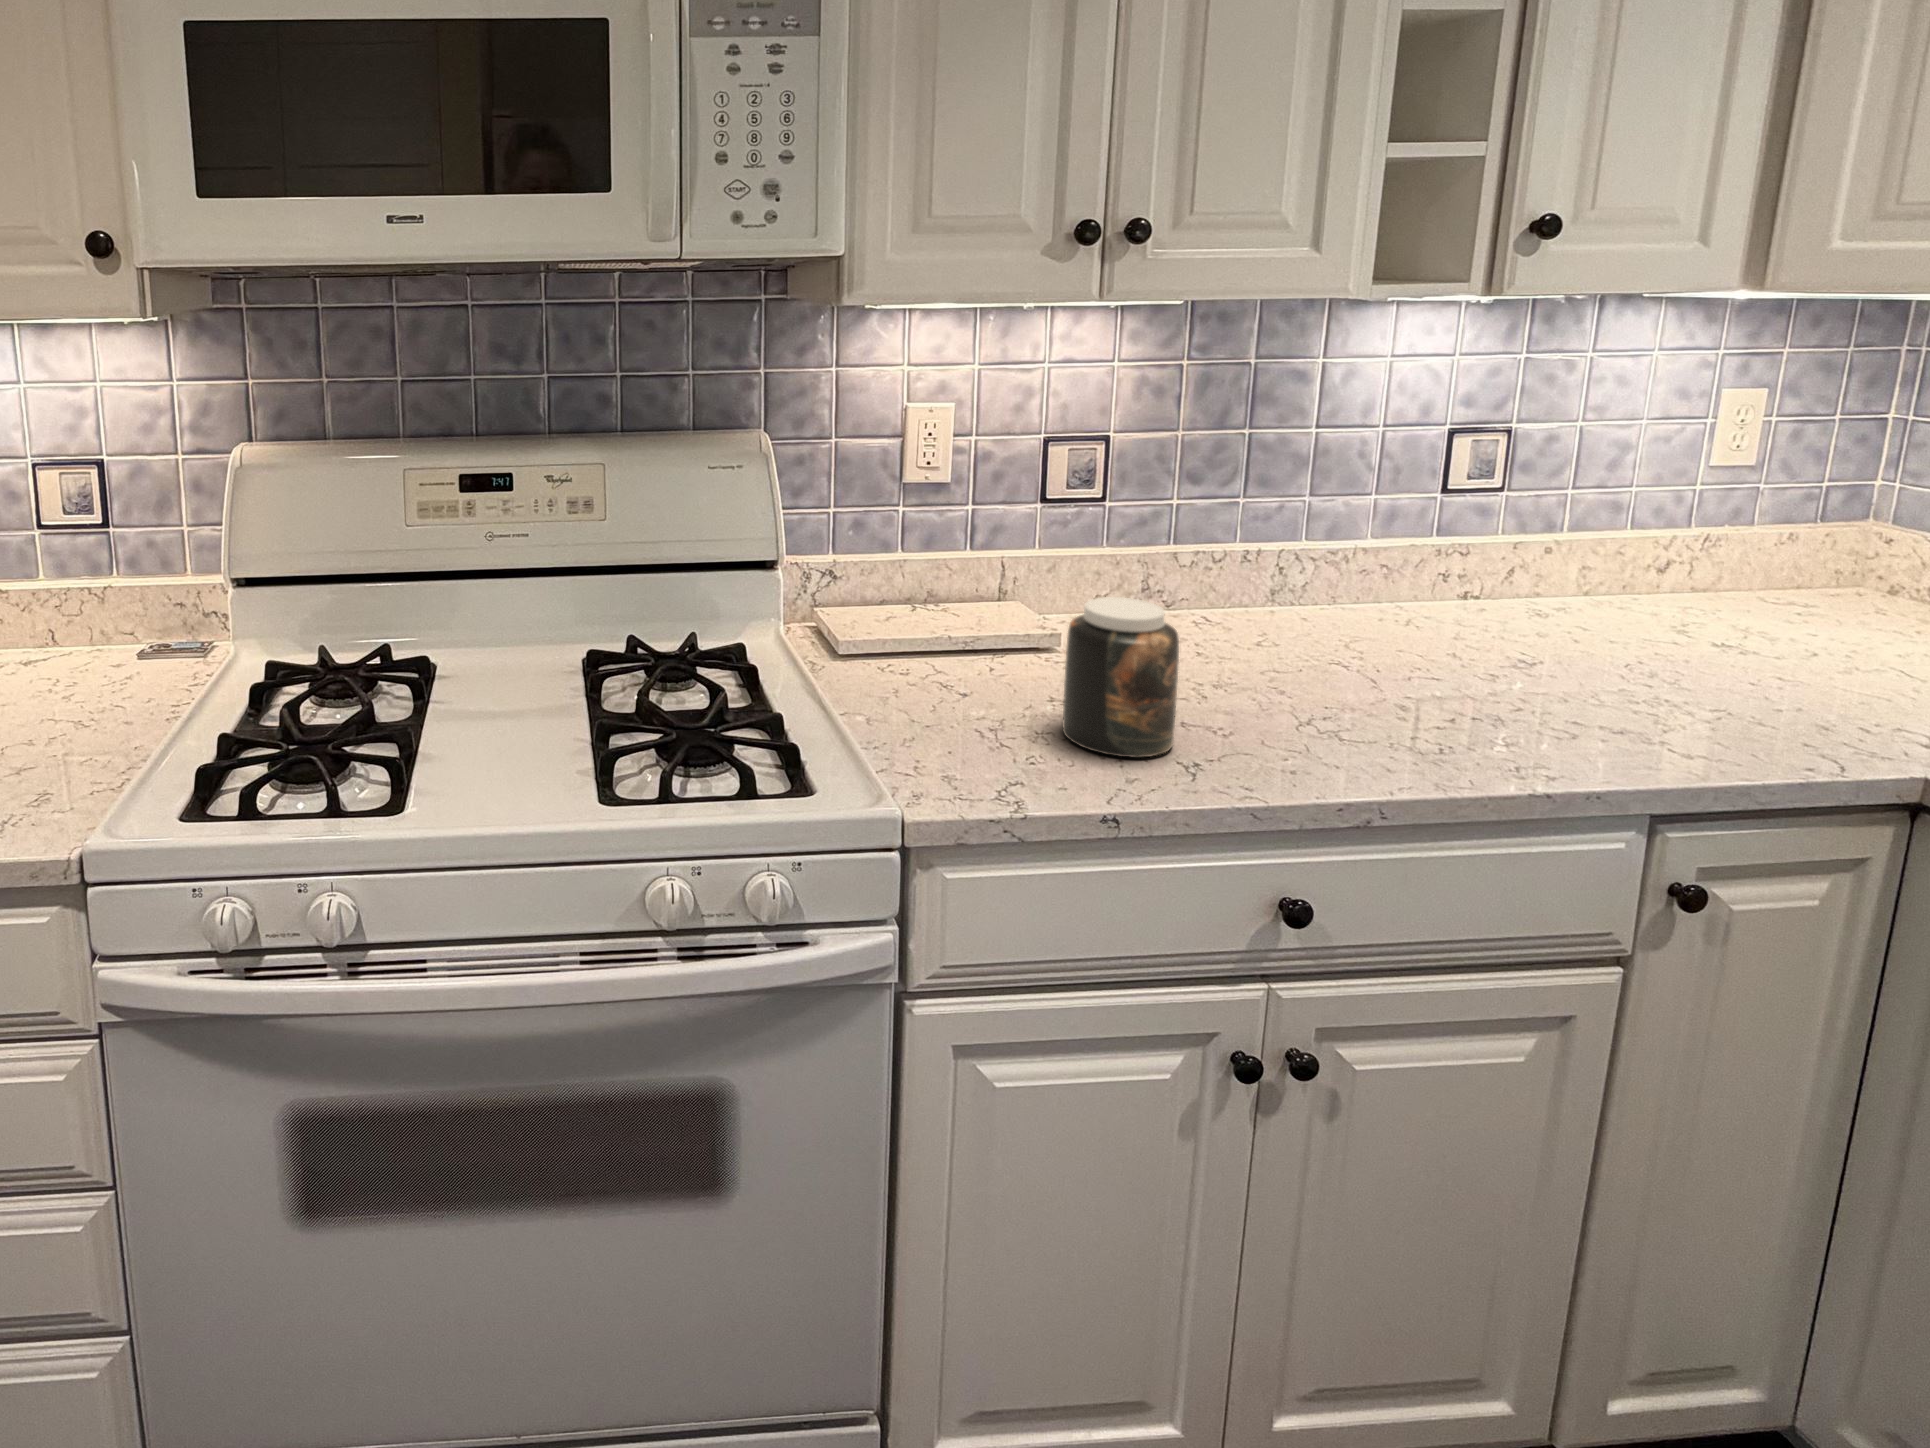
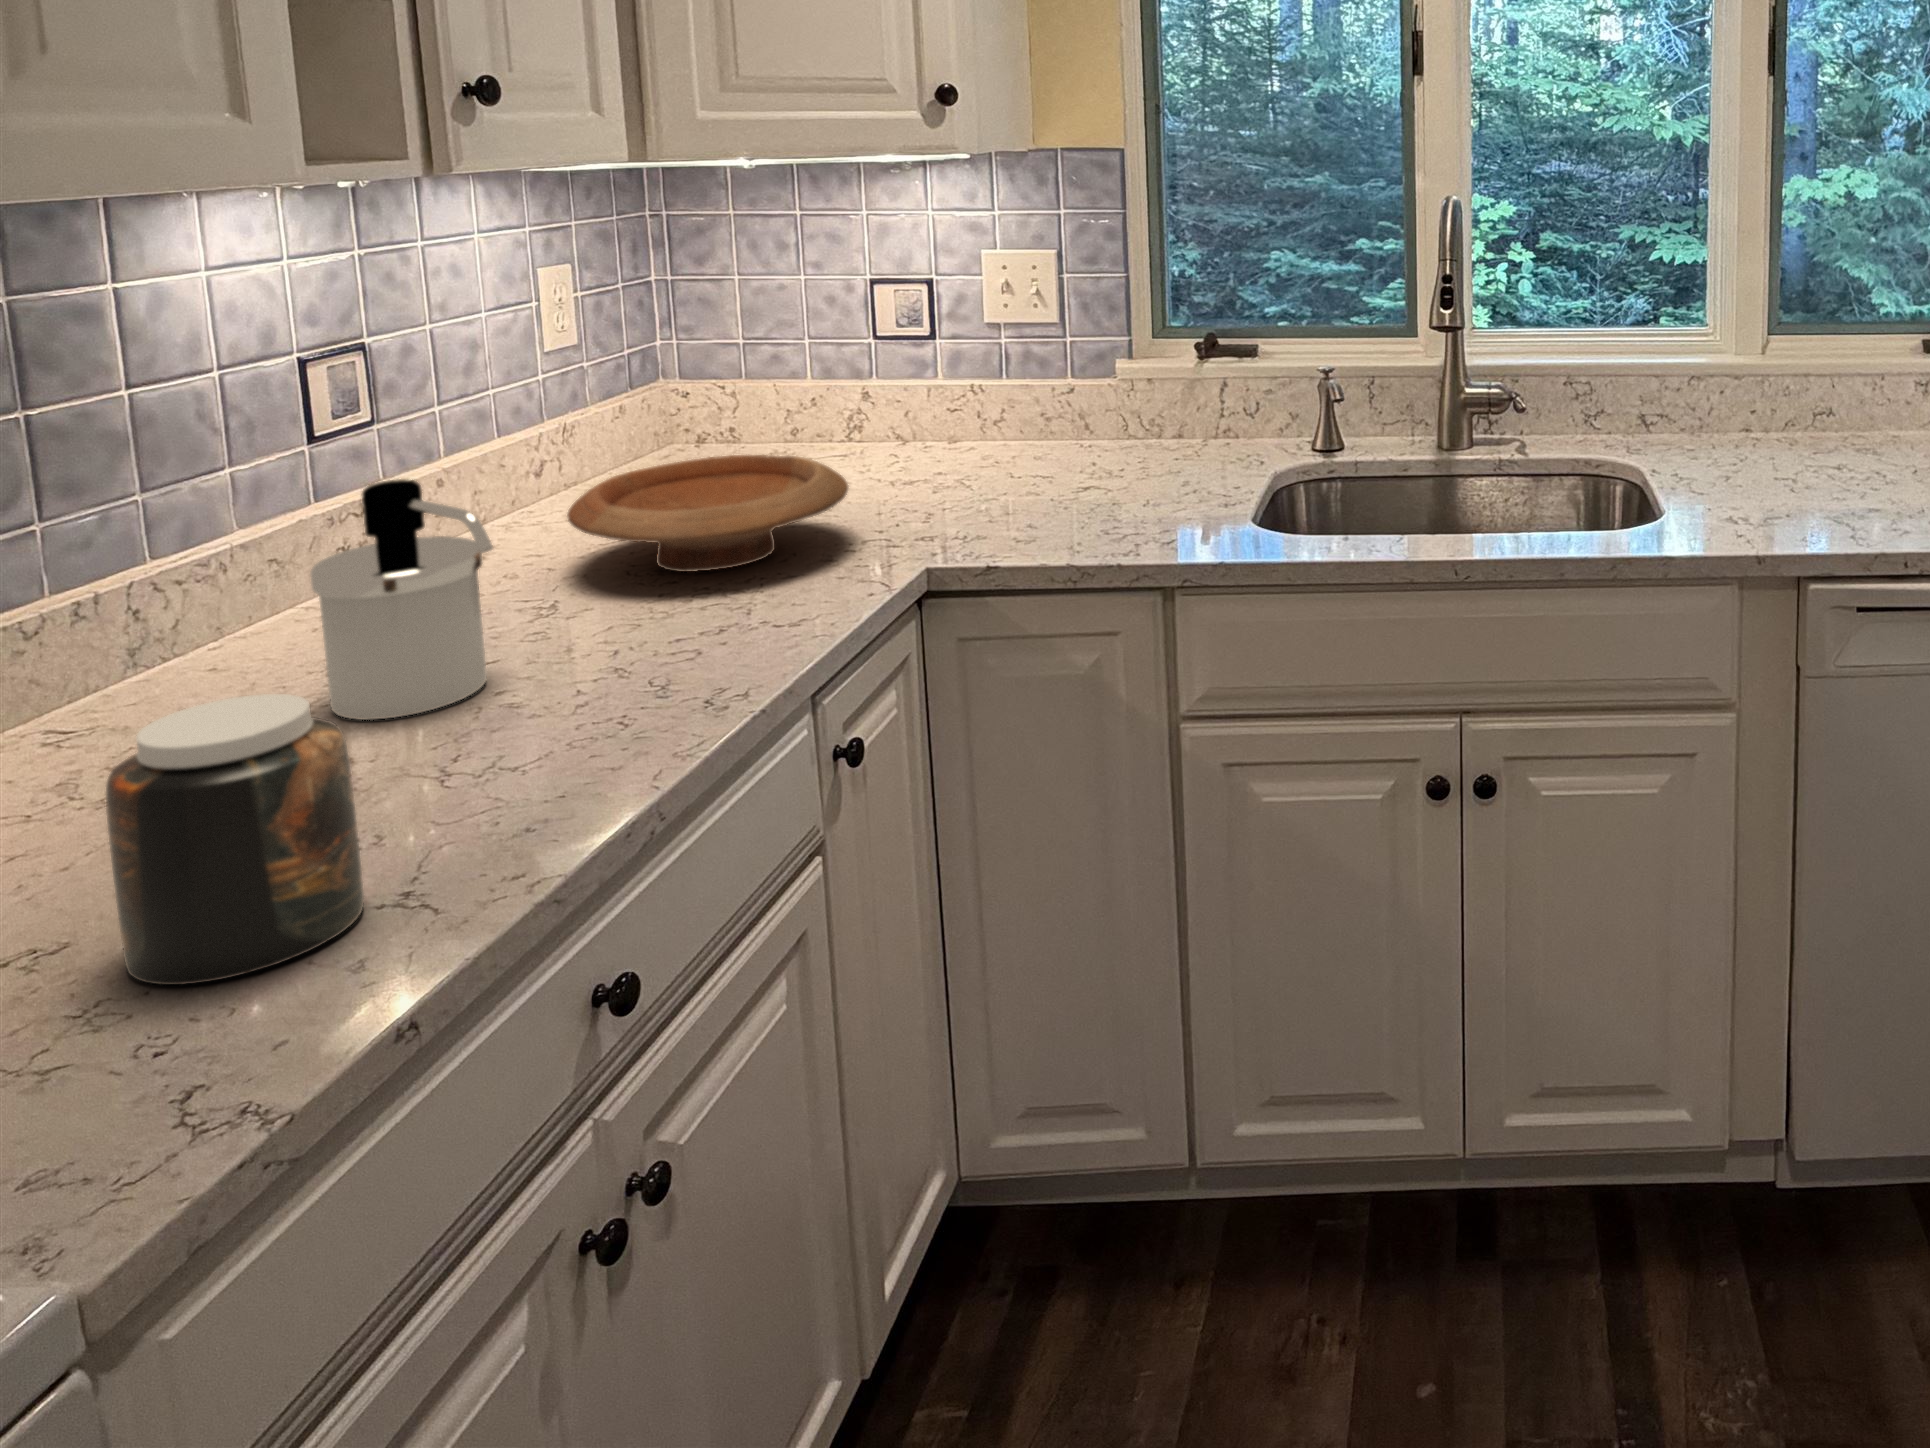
soap dispenser: none [1311,516,1429,689] -> present [310,479,493,720]
wooden bowl: none [1580,581,1902,699] -> present [567,455,849,572]

